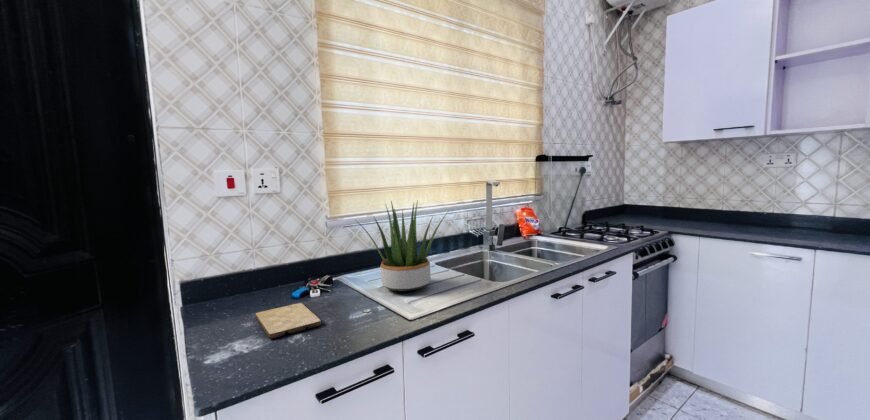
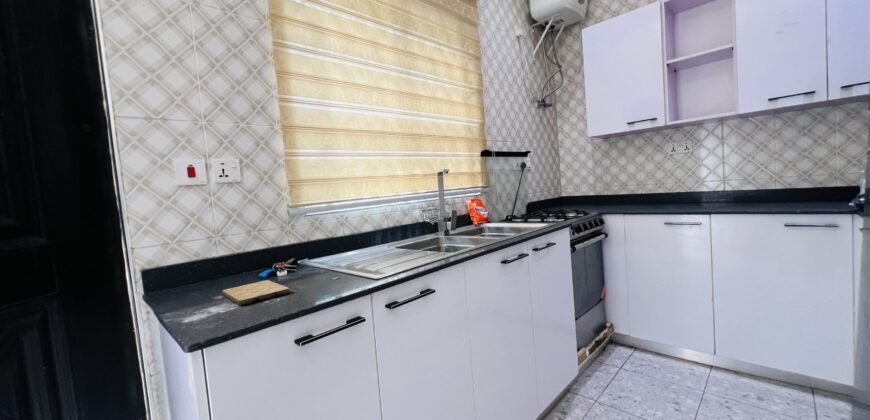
potted plant: present [363,201,445,292] -> none [315,181,405,266]

